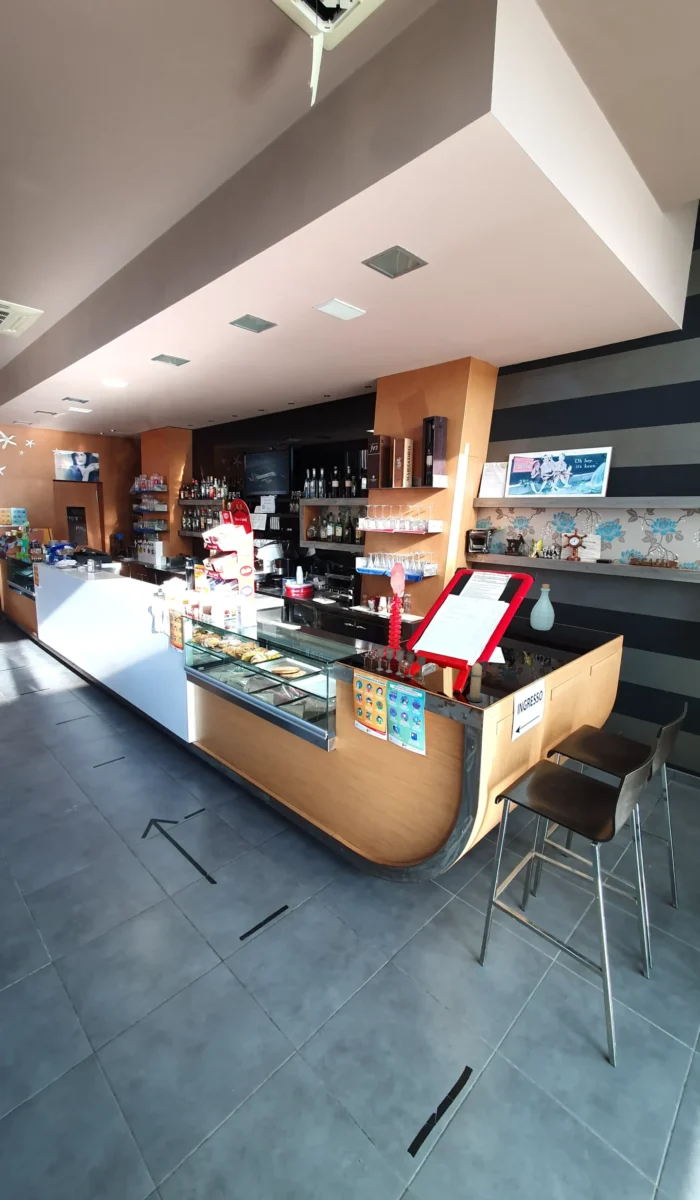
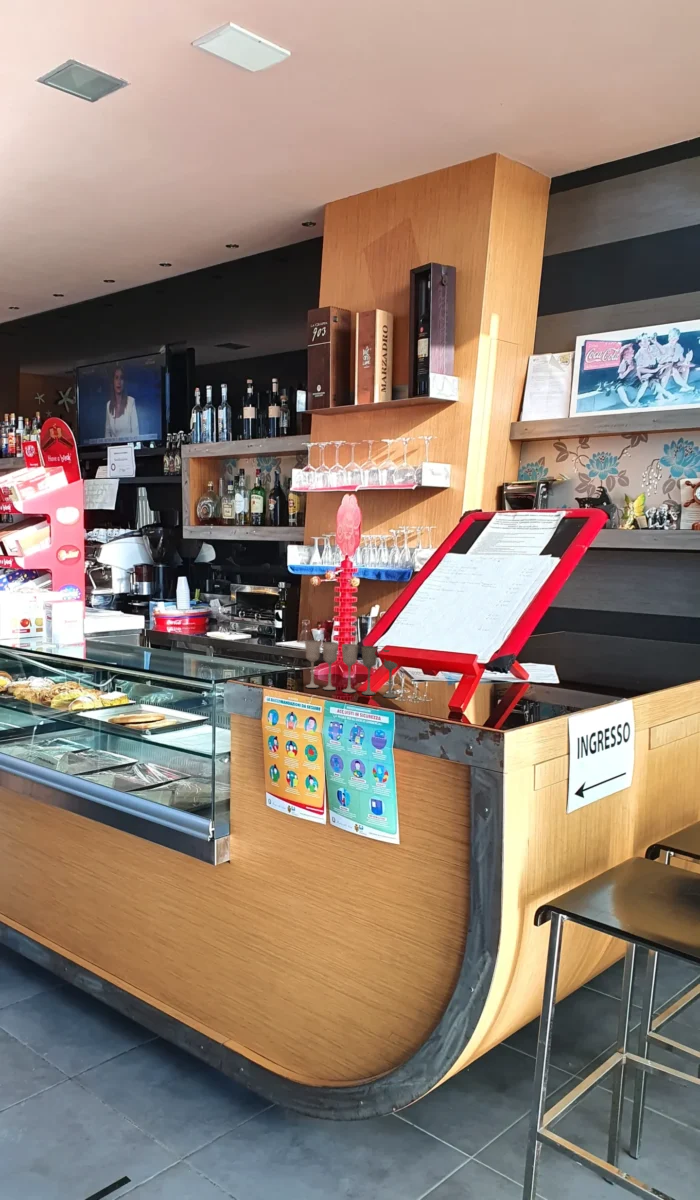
bottle: present [530,584,554,630] -> none [620,562,665,650]
candle: present [466,662,485,702] -> none [470,637,512,721]

